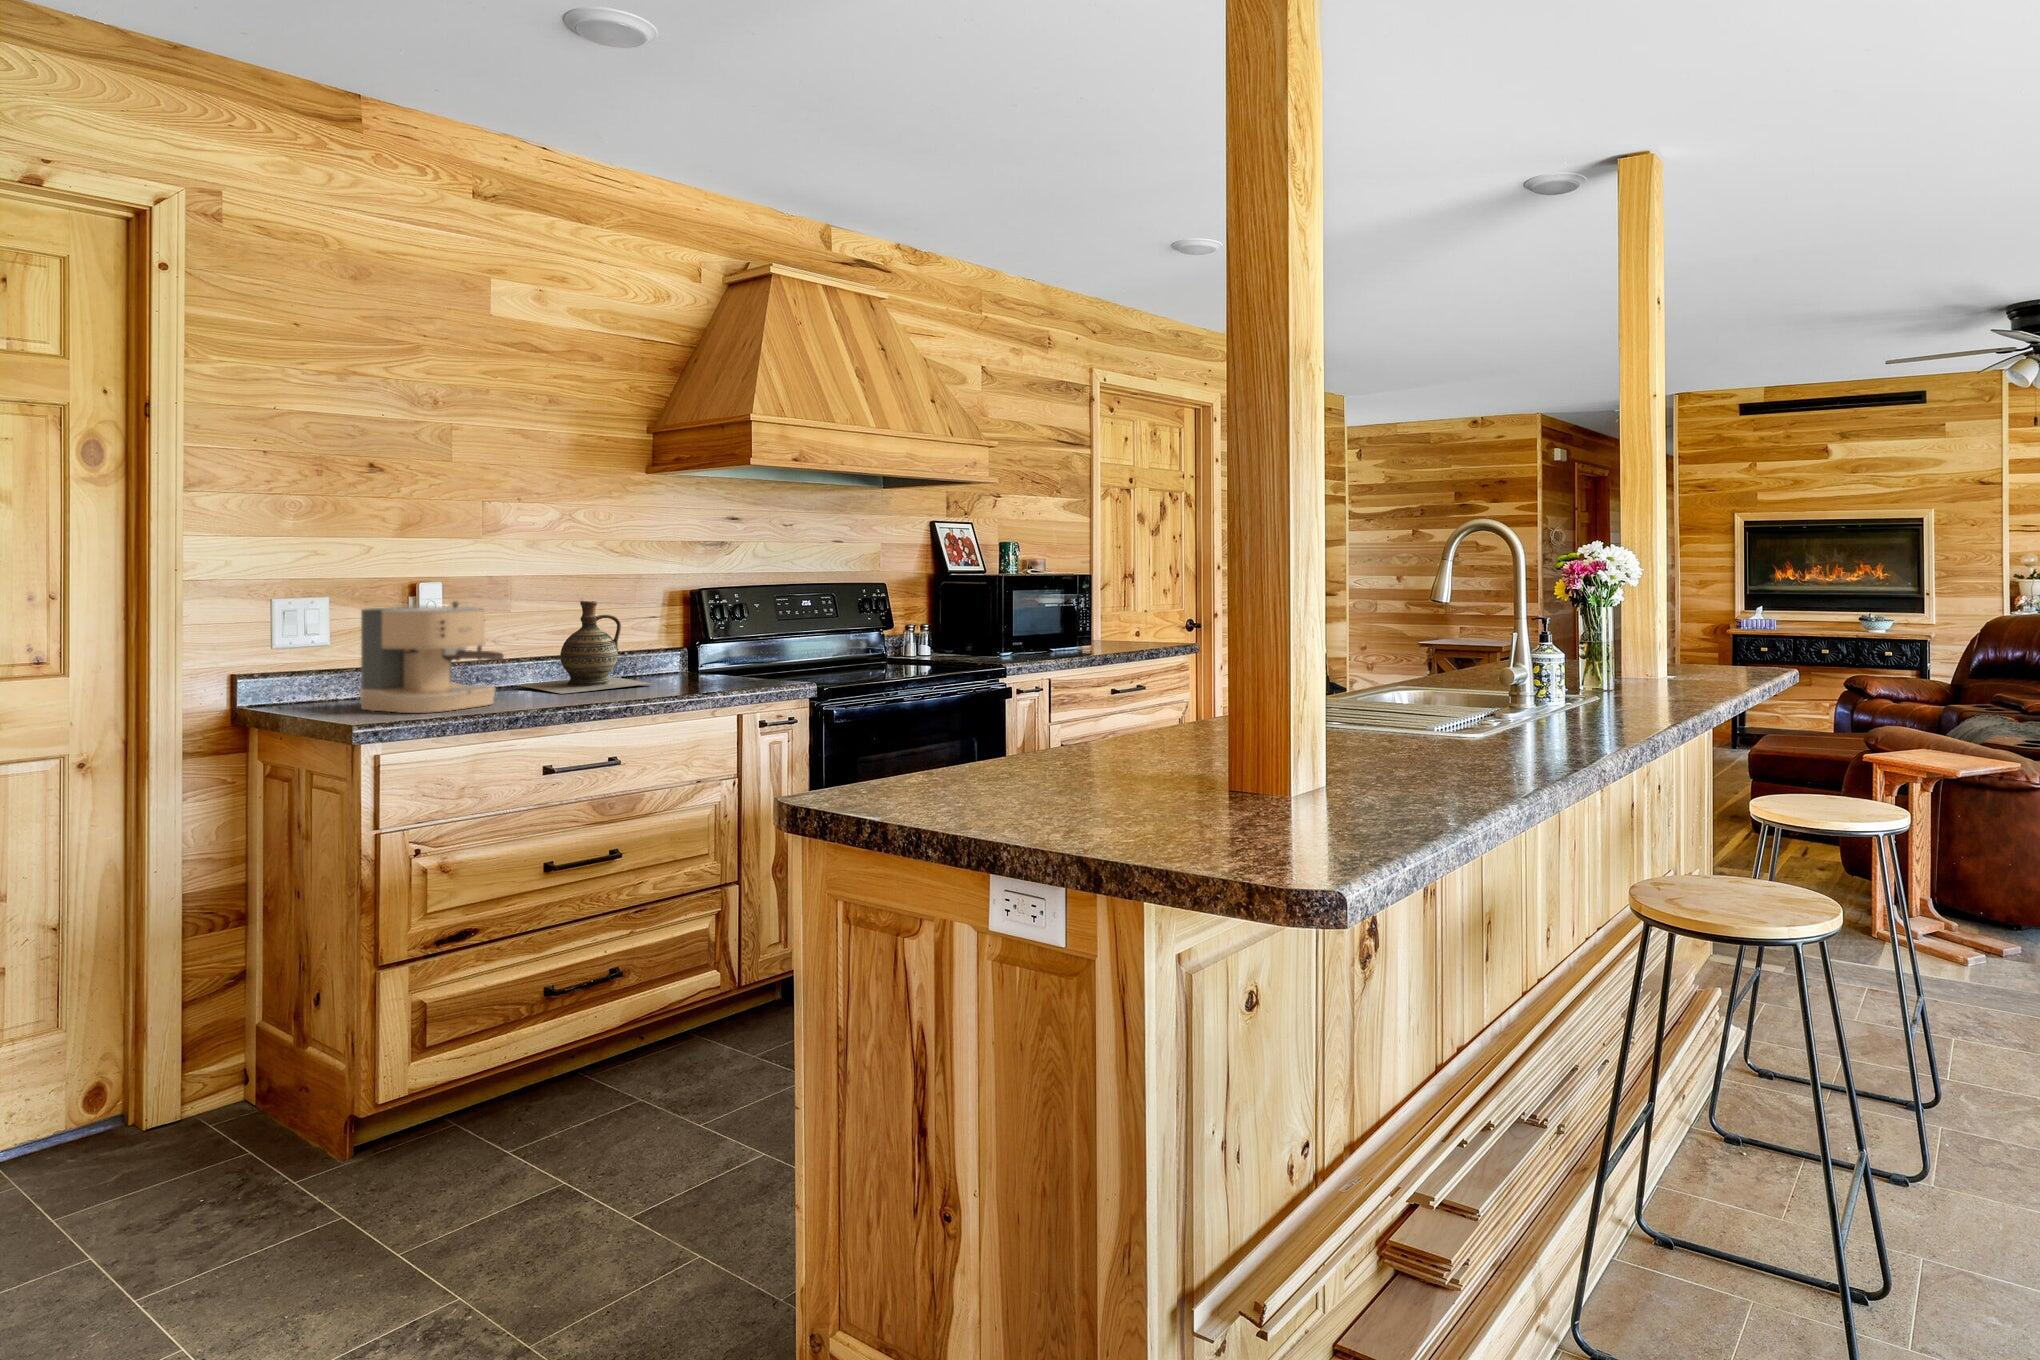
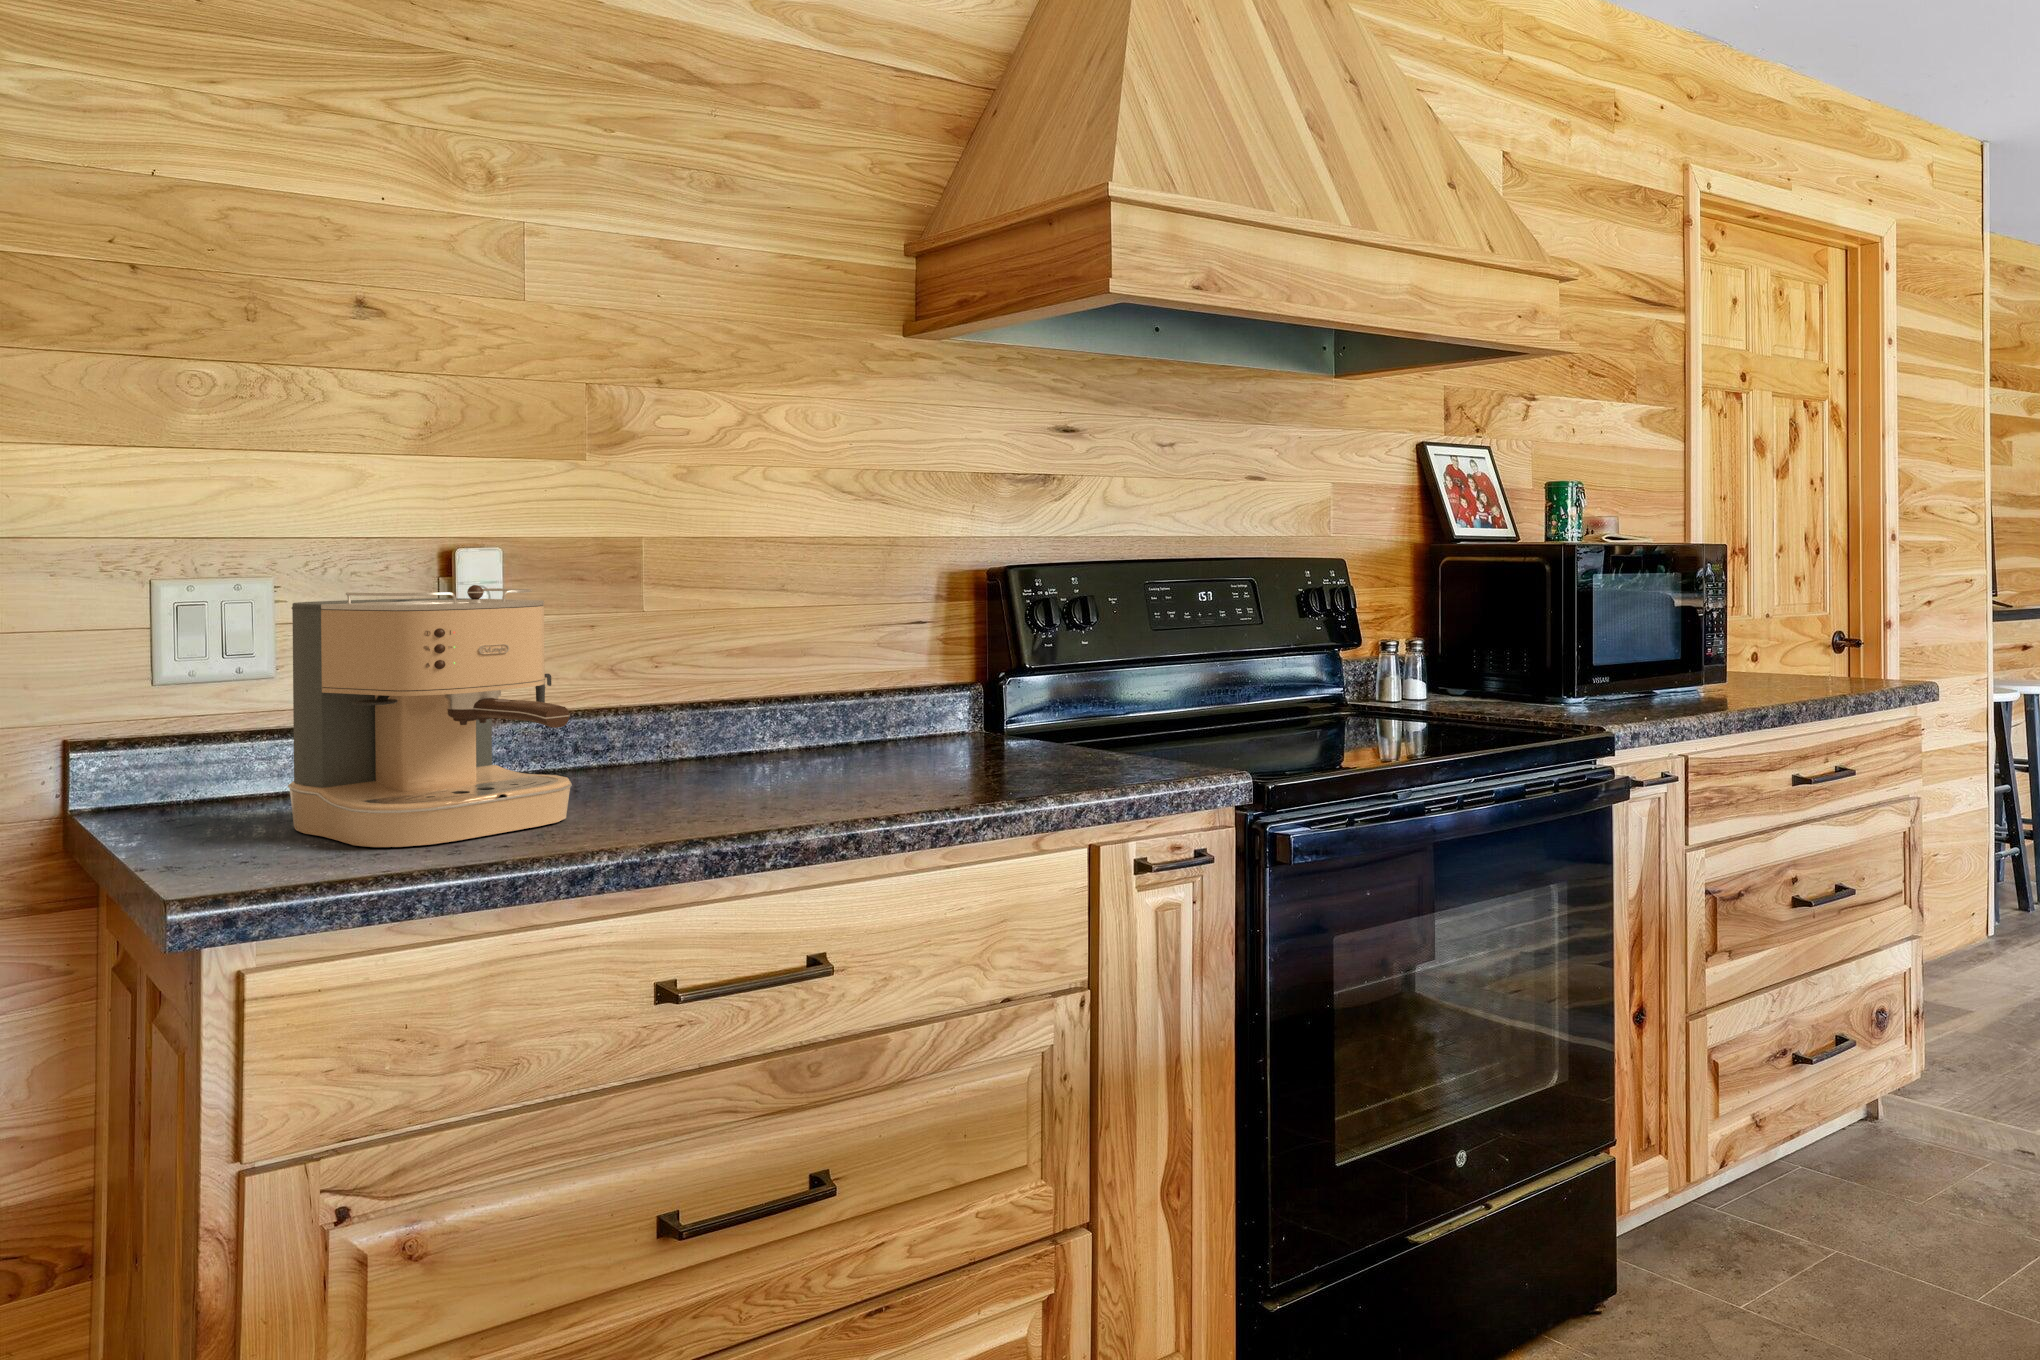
ceramic jug: present [517,601,652,694] -> none [647,589,913,790]

